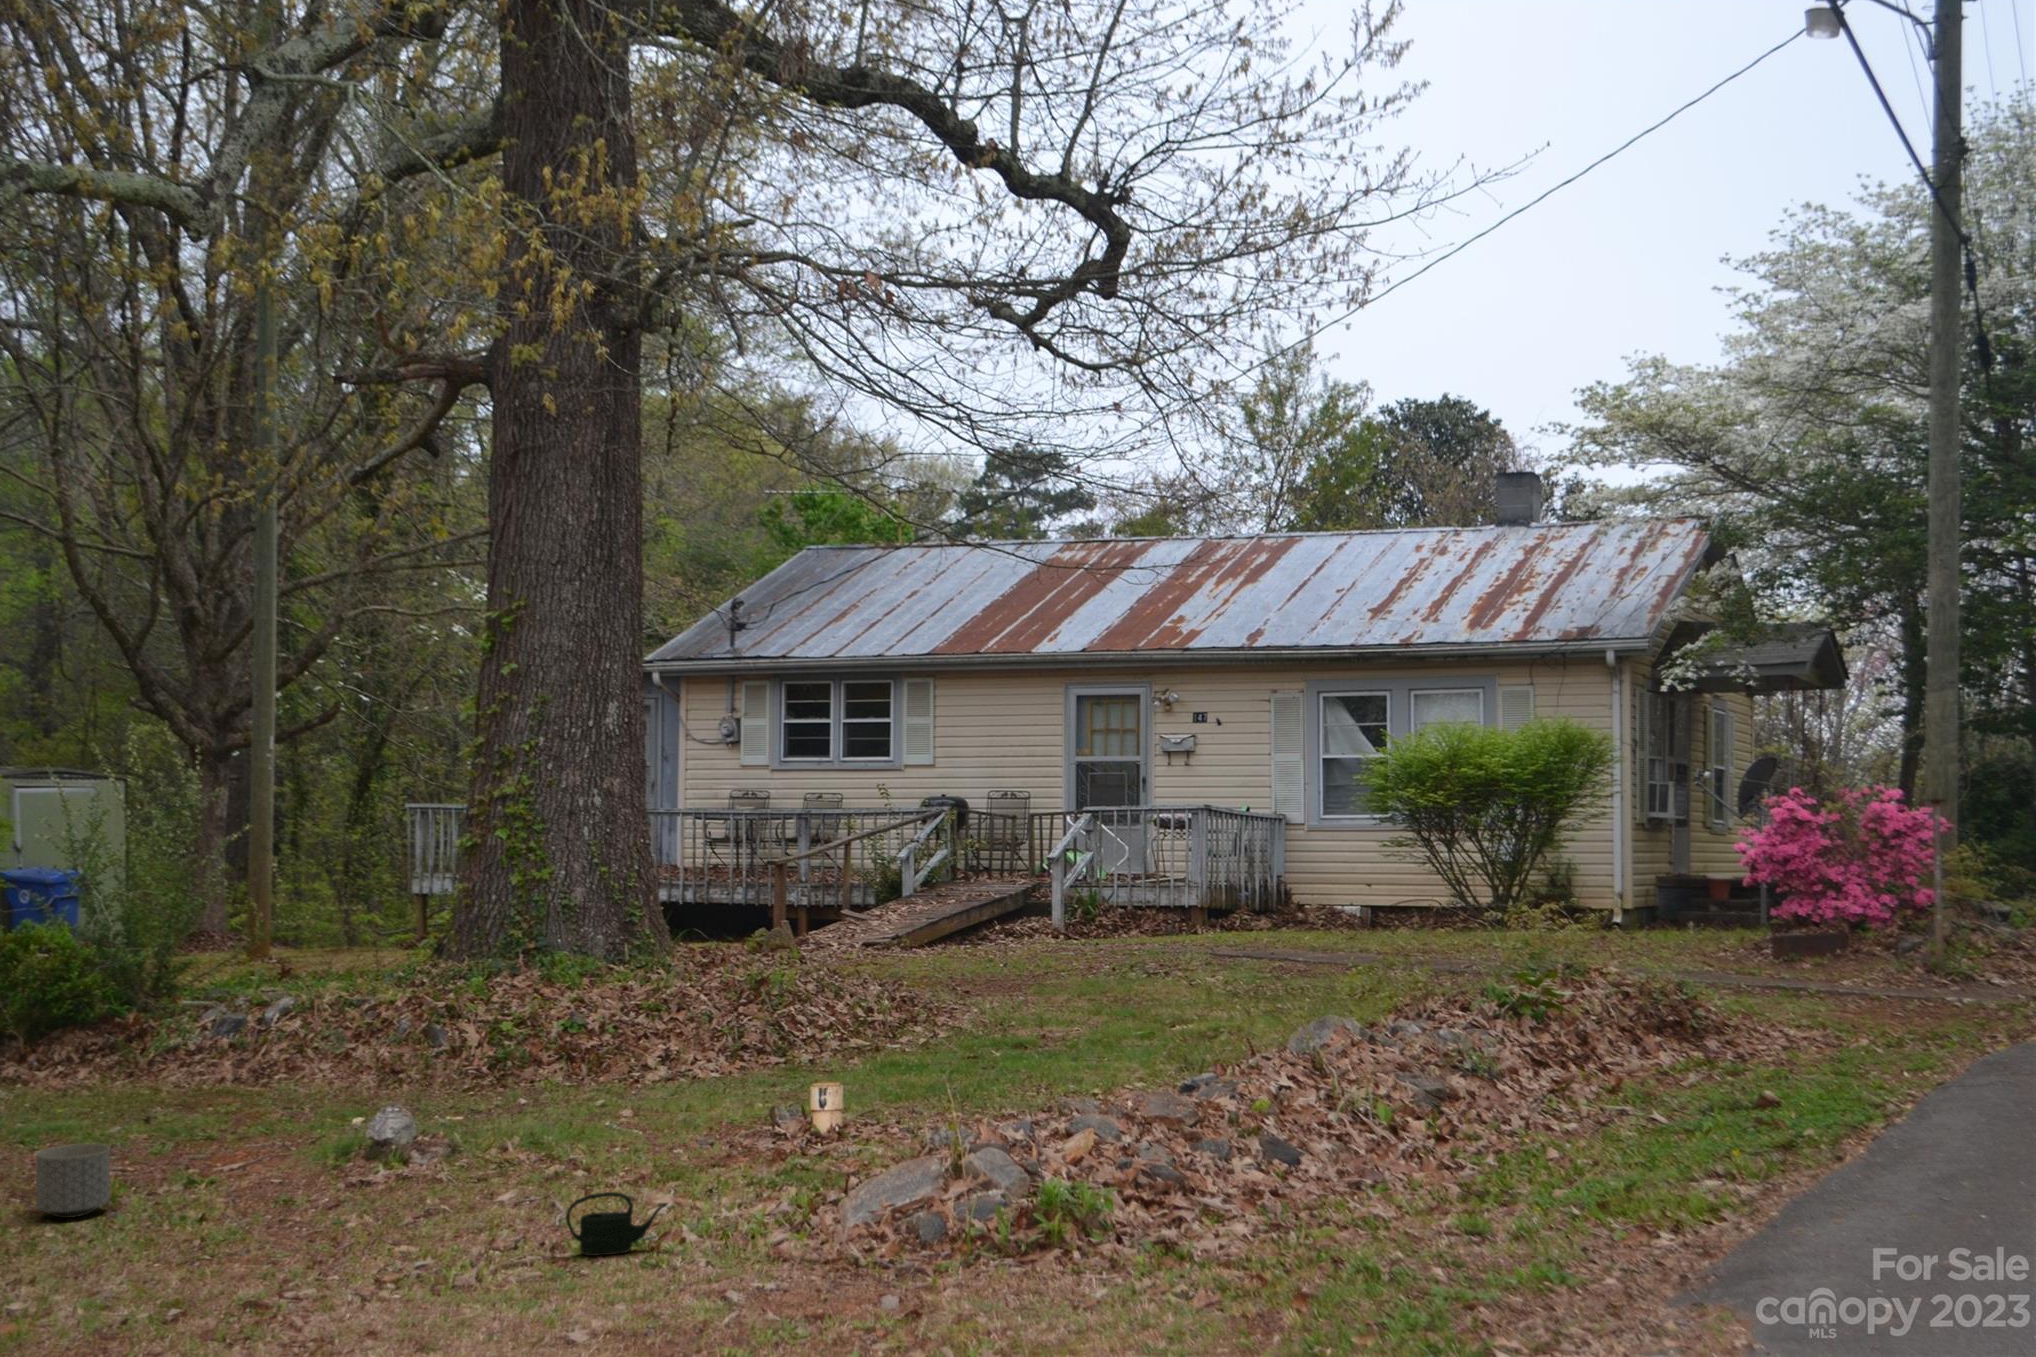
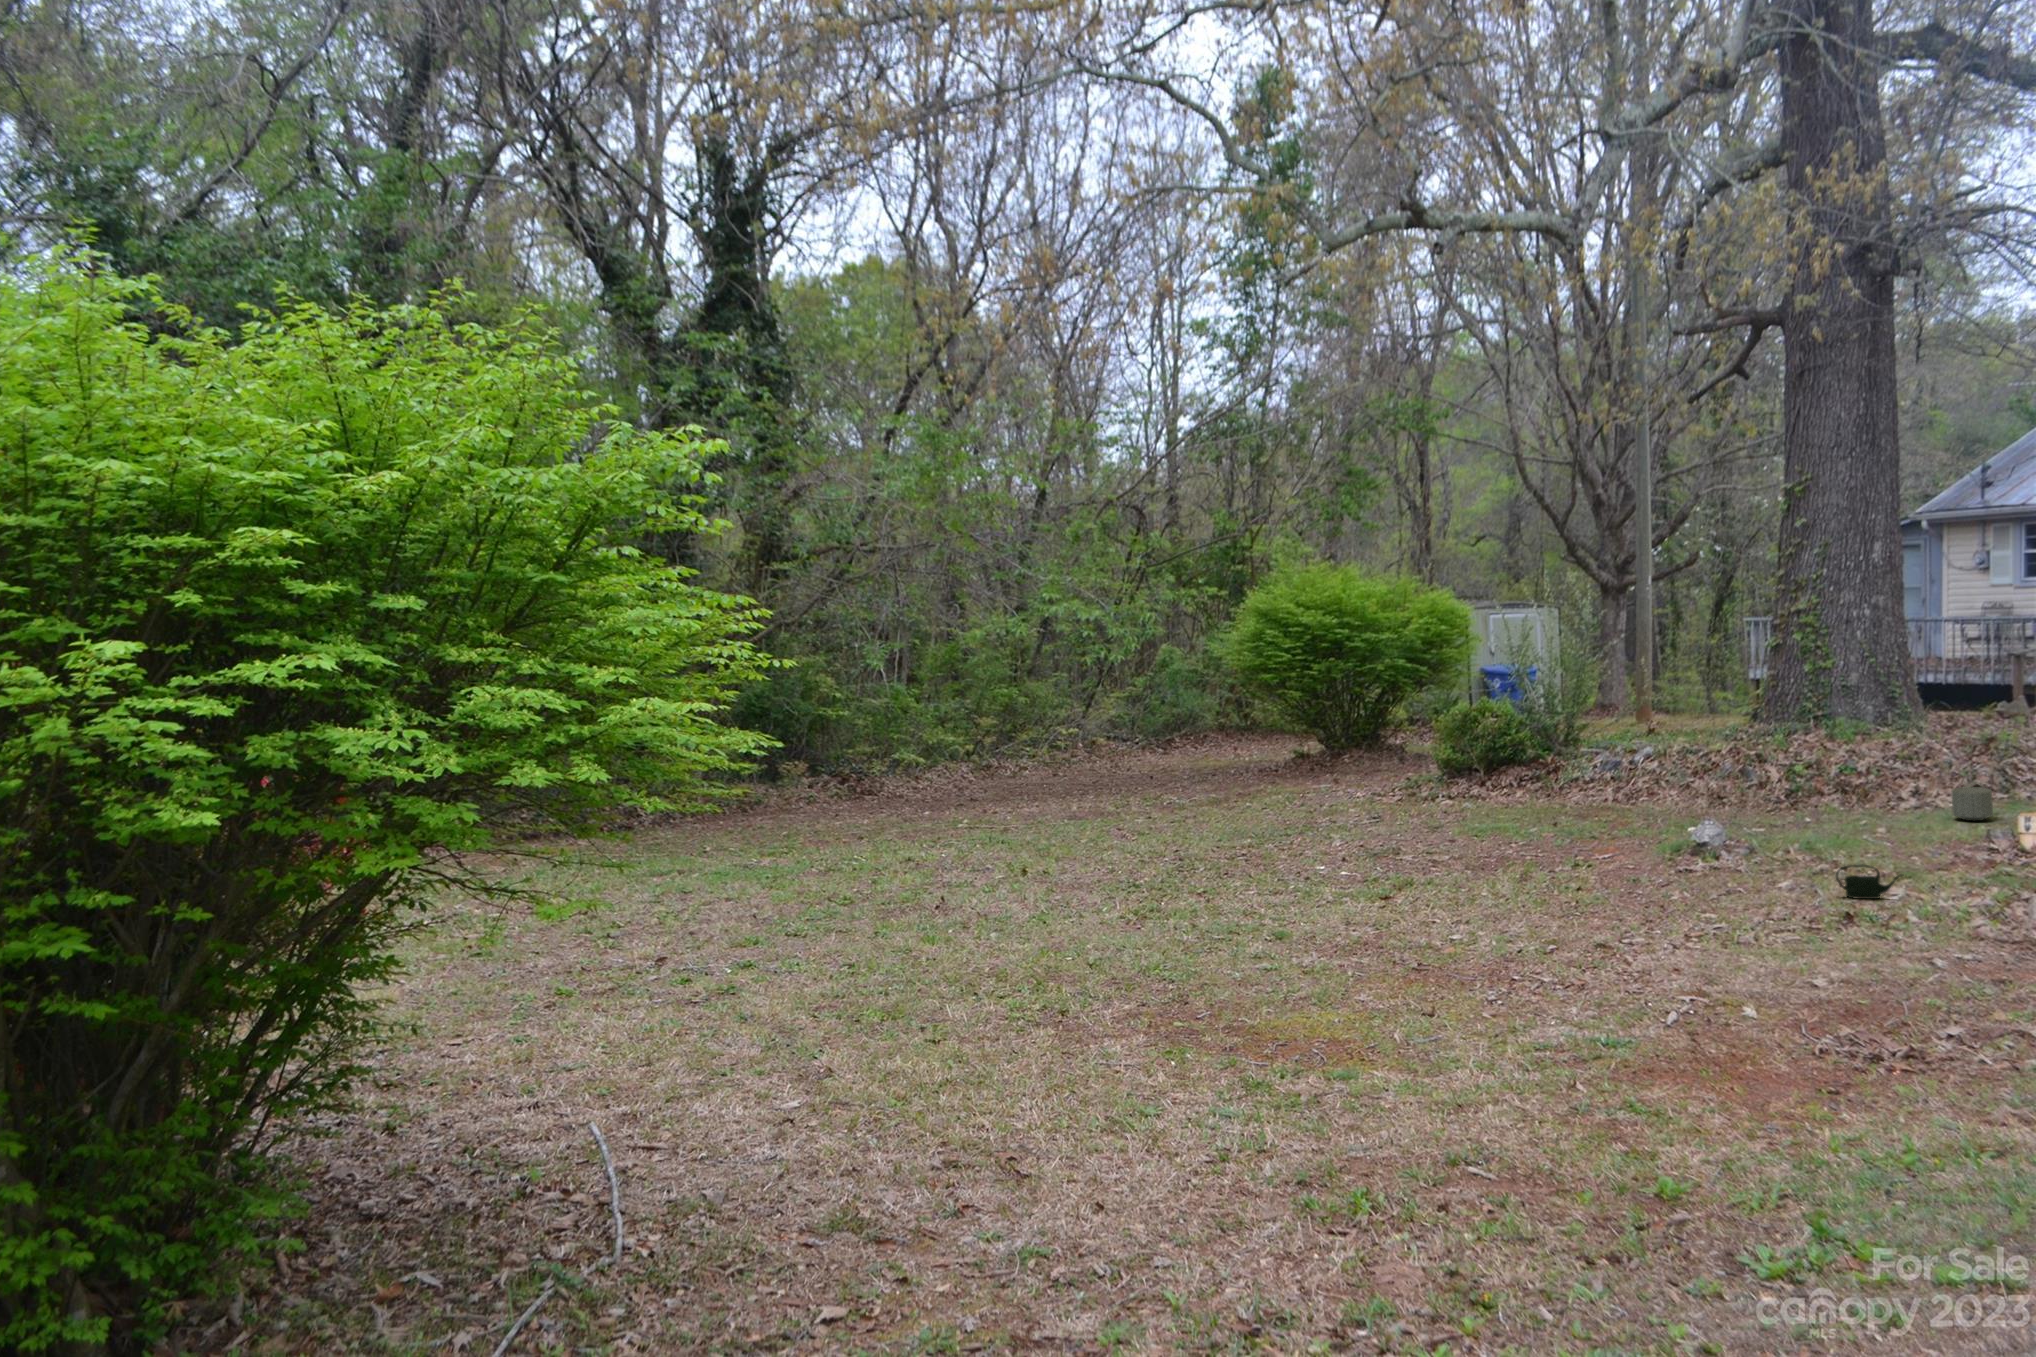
planter: present [36,1144,110,1218] -> present [1951,787,1993,821]

